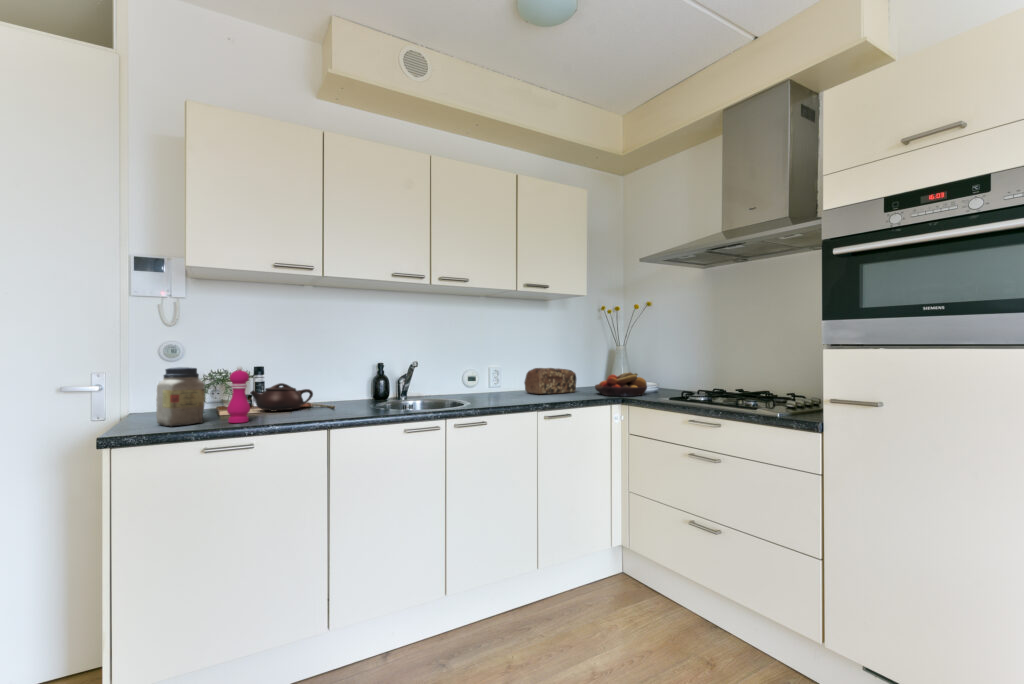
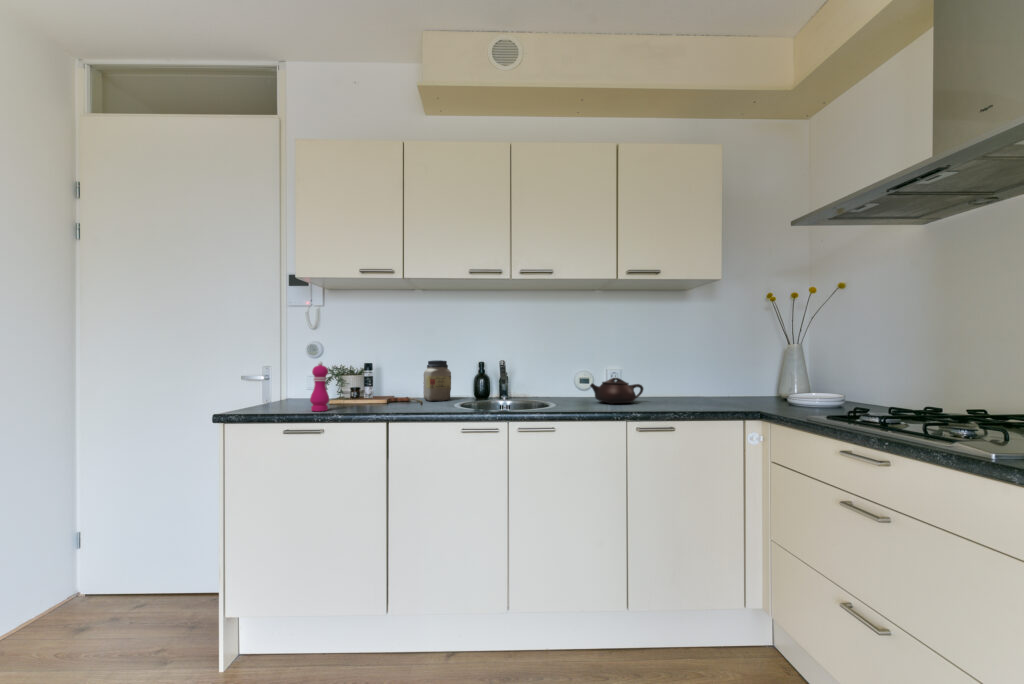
jar: present [156,367,205,426] -> present [423,360,451,401]
bread loaf: present [524,368,576,394] -> none [646,369,714,401]
fruit bowl: present [595,372,647,396] -> none [731,377,809,410]
teapot: present [250,383,313,412] -> present [590,378,643,404]

